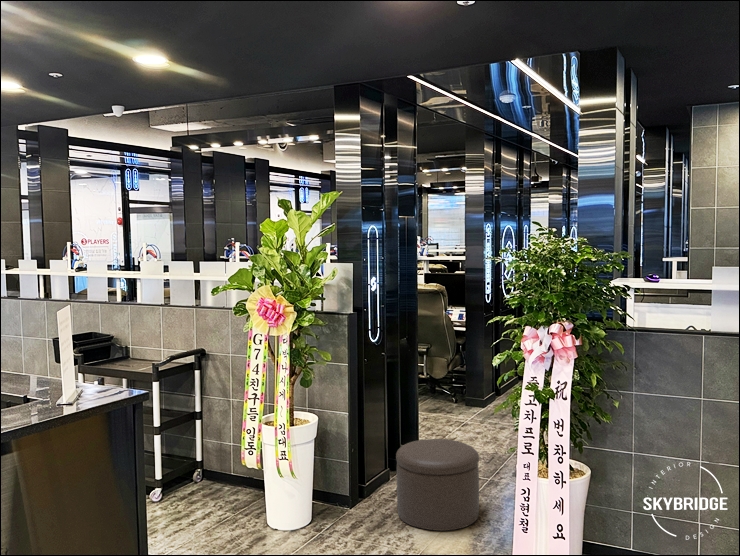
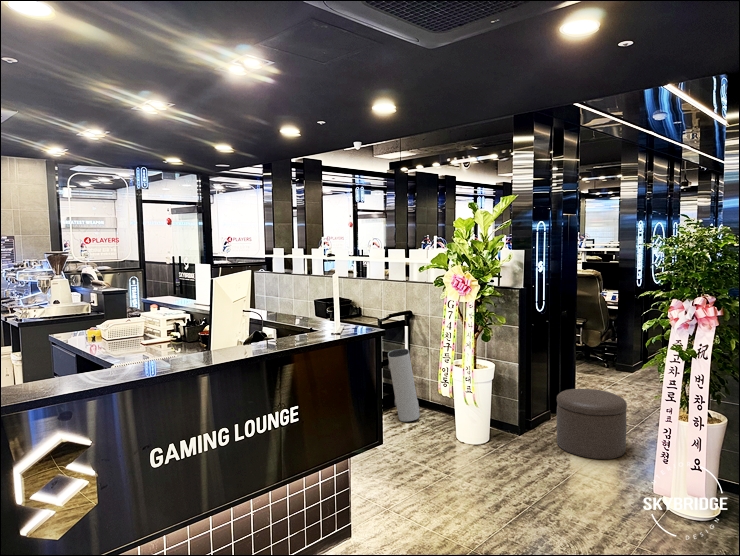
air purifier: none [168,403,217,507] -> present [388,349,420,421]

